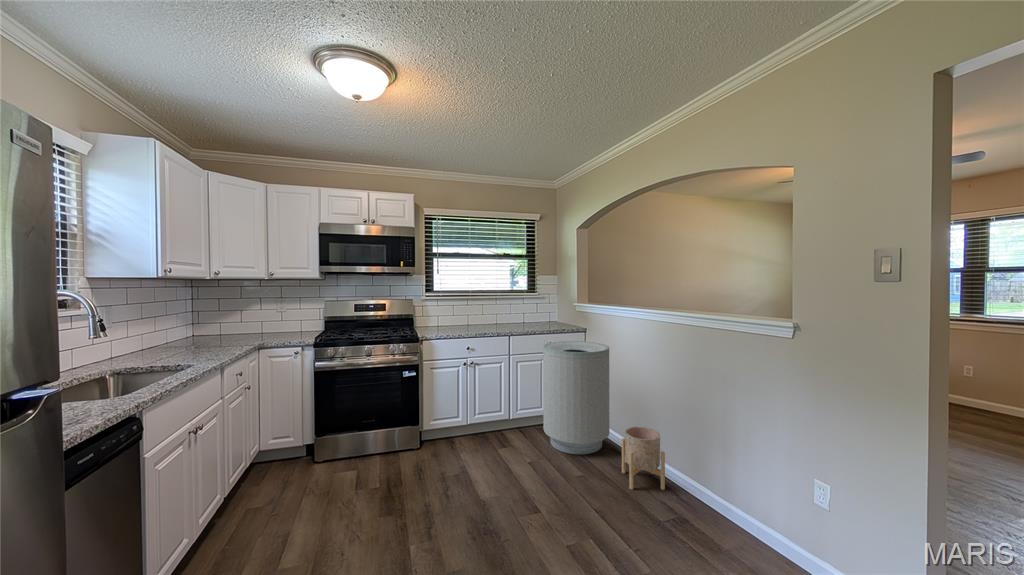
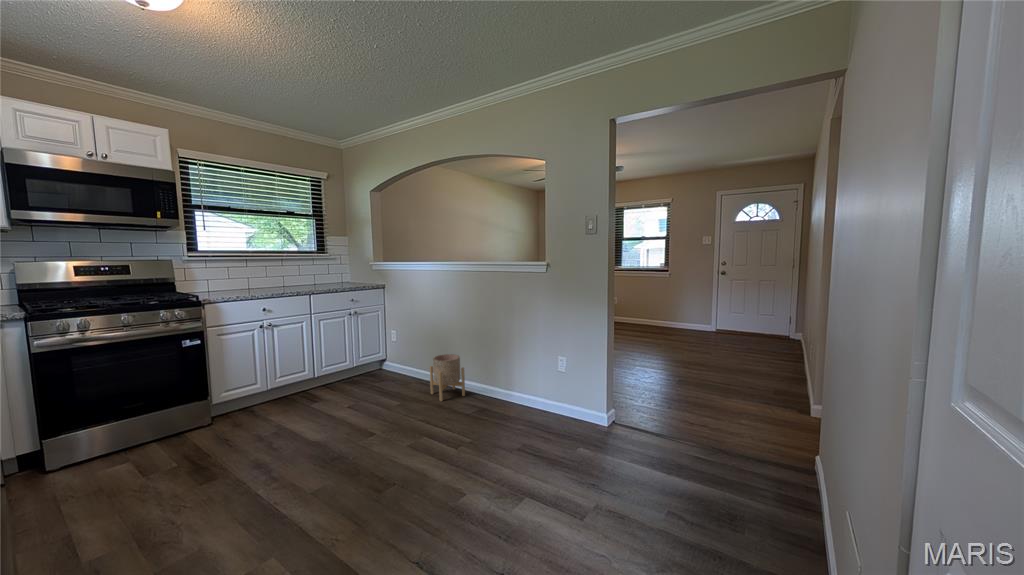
trash can: present [543,341,609,454] -> none [349,295,415,393]

